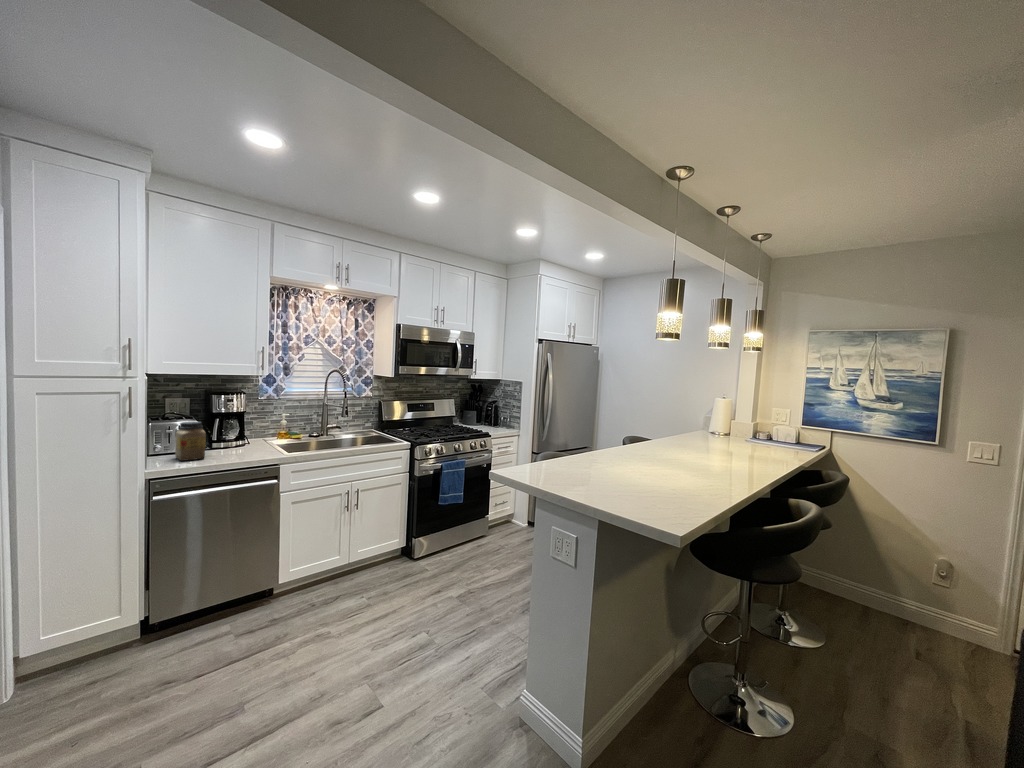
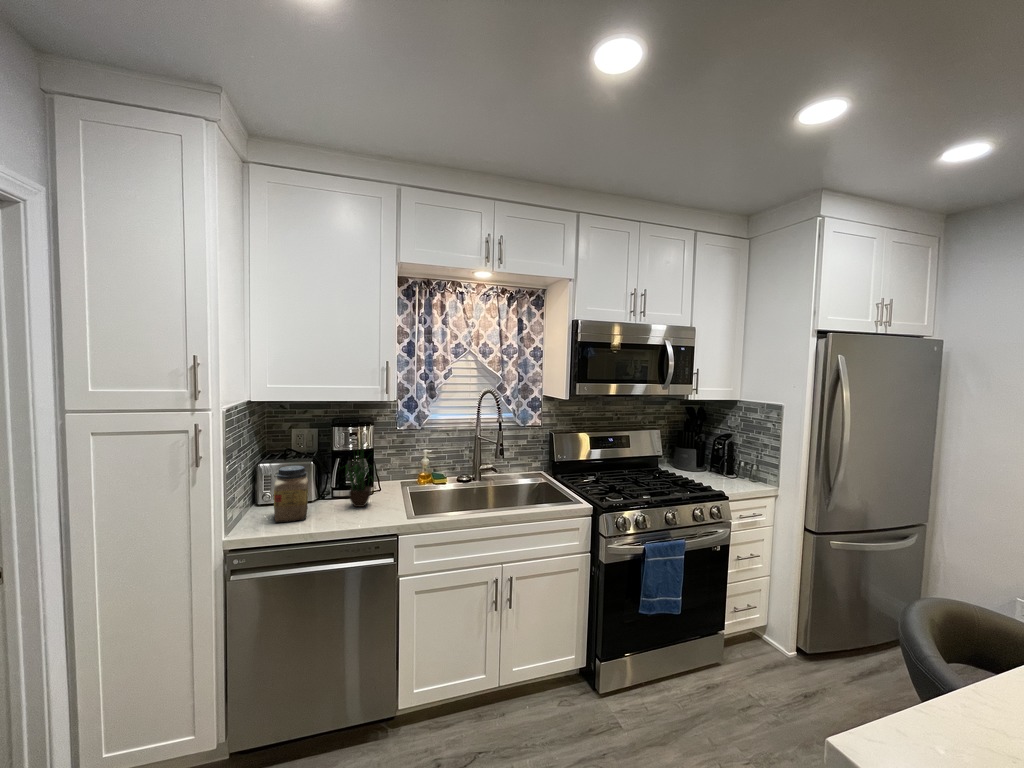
potted plant: none [222,392,257,452] -> present [346,444,372,507]

